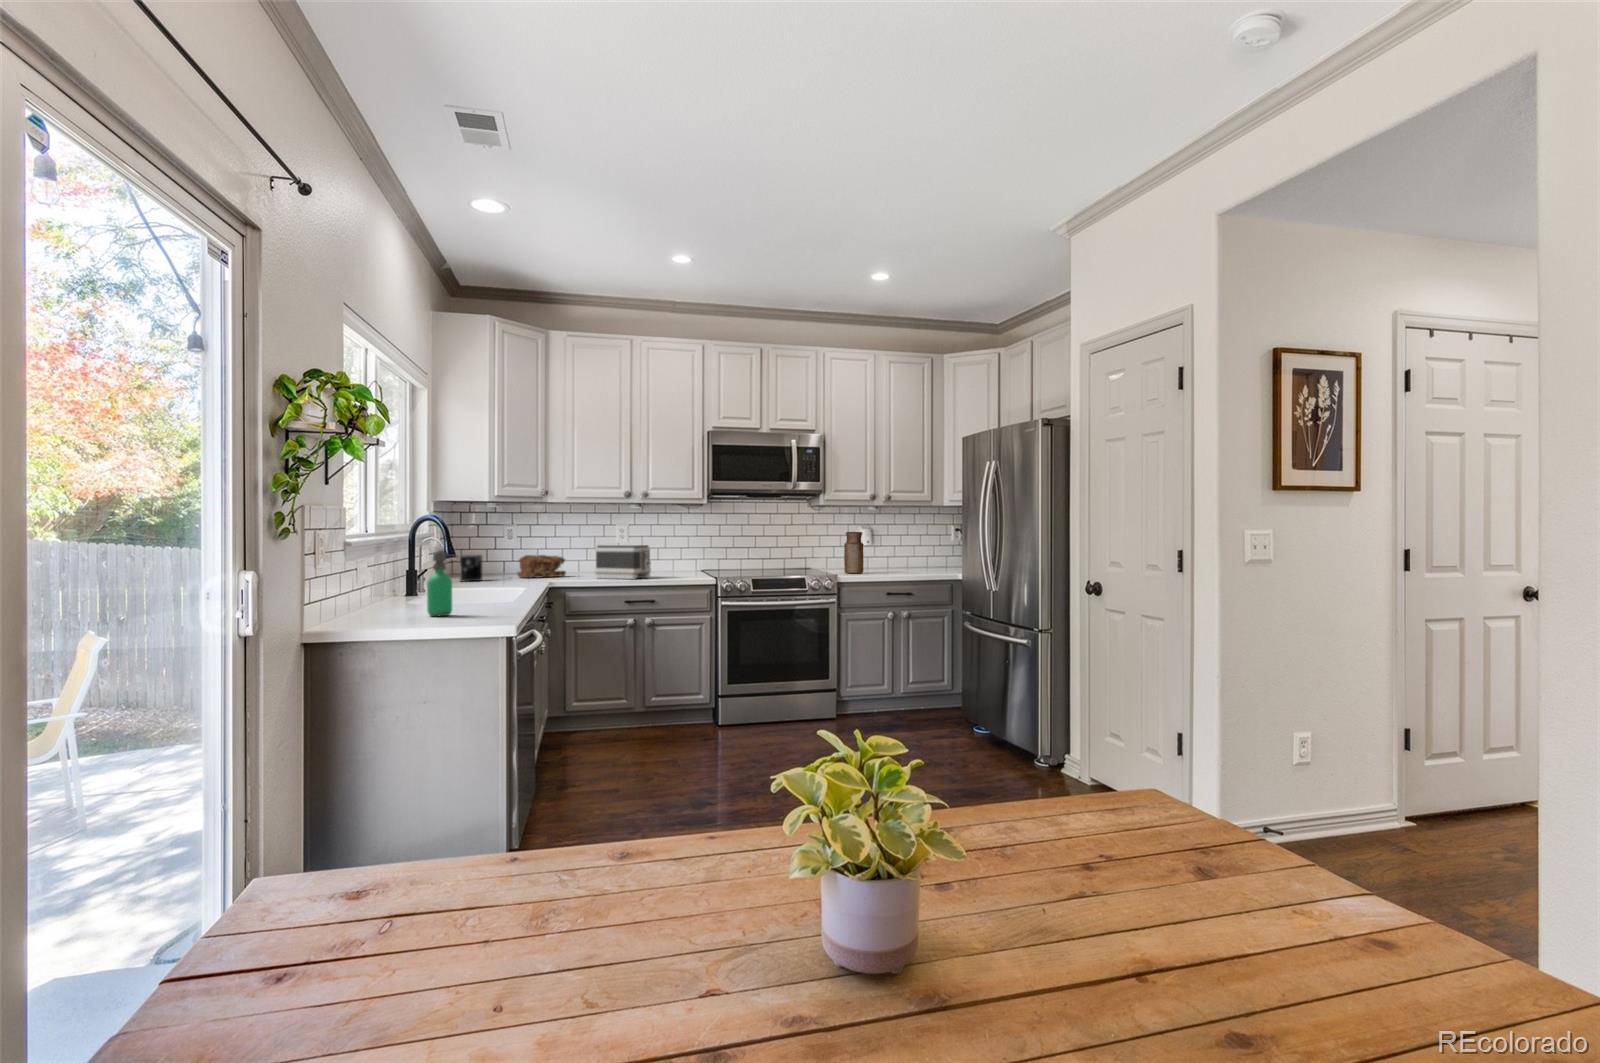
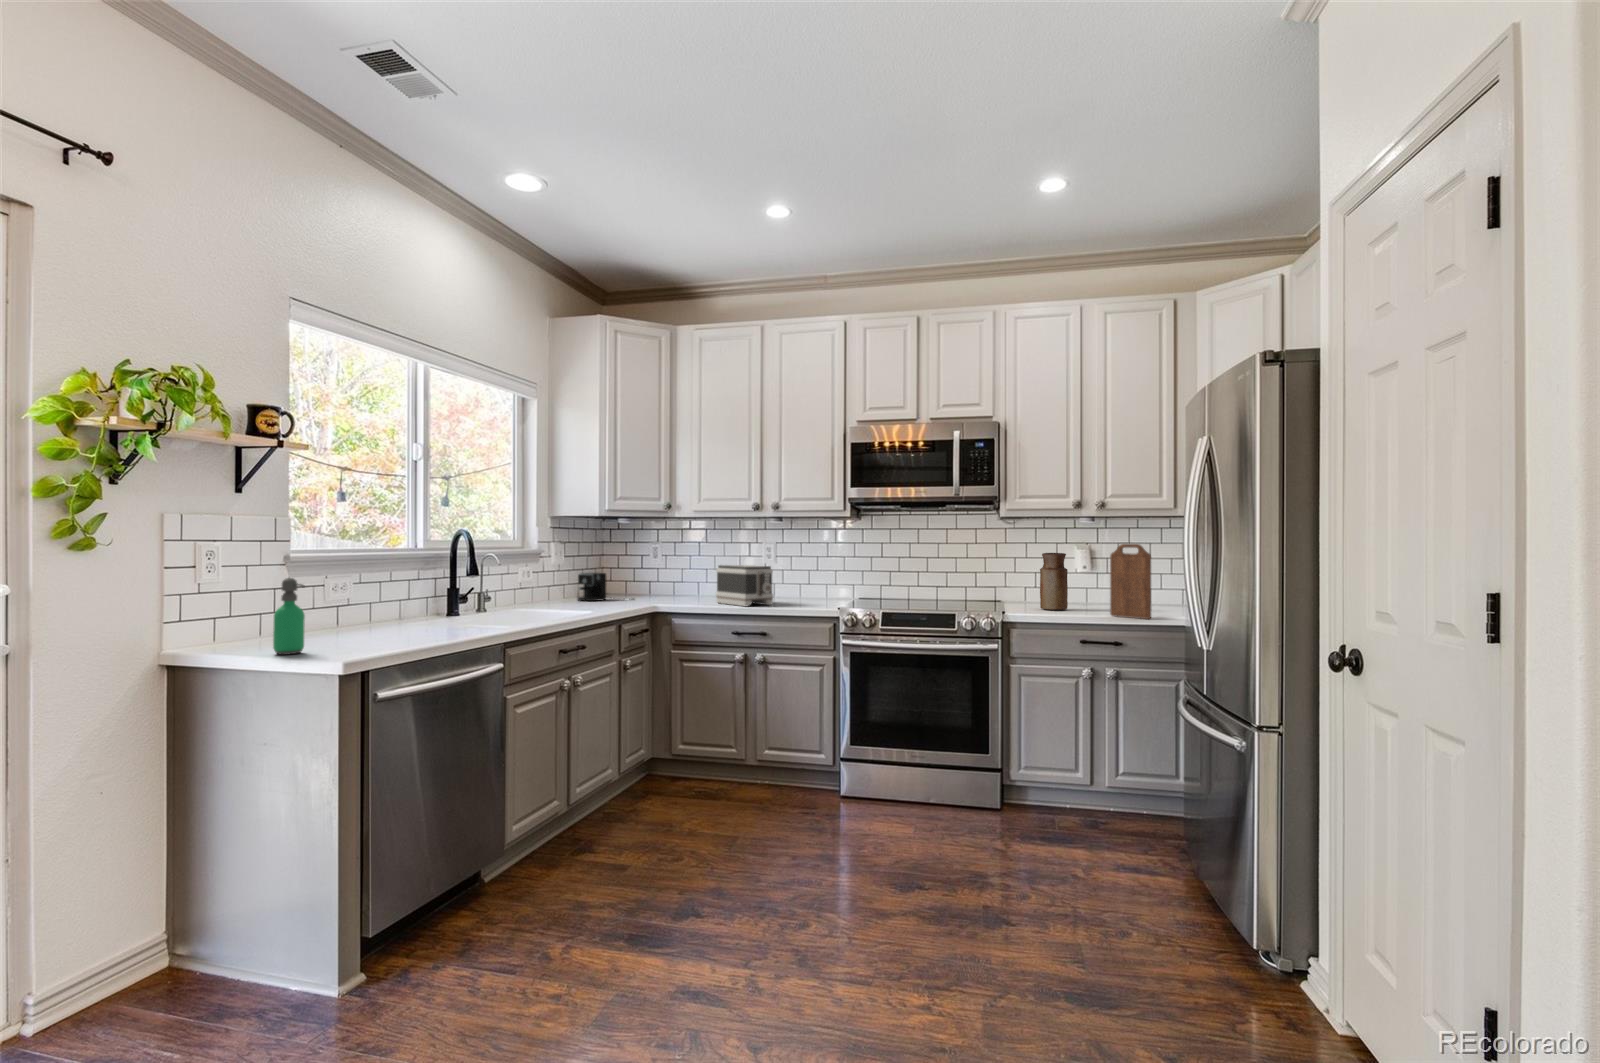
cutting board: none [900,524,929,575] -> present [1110,544,1151,619]
bread loaf: present [518,555,566,578] -> none [653,574,702,599]

